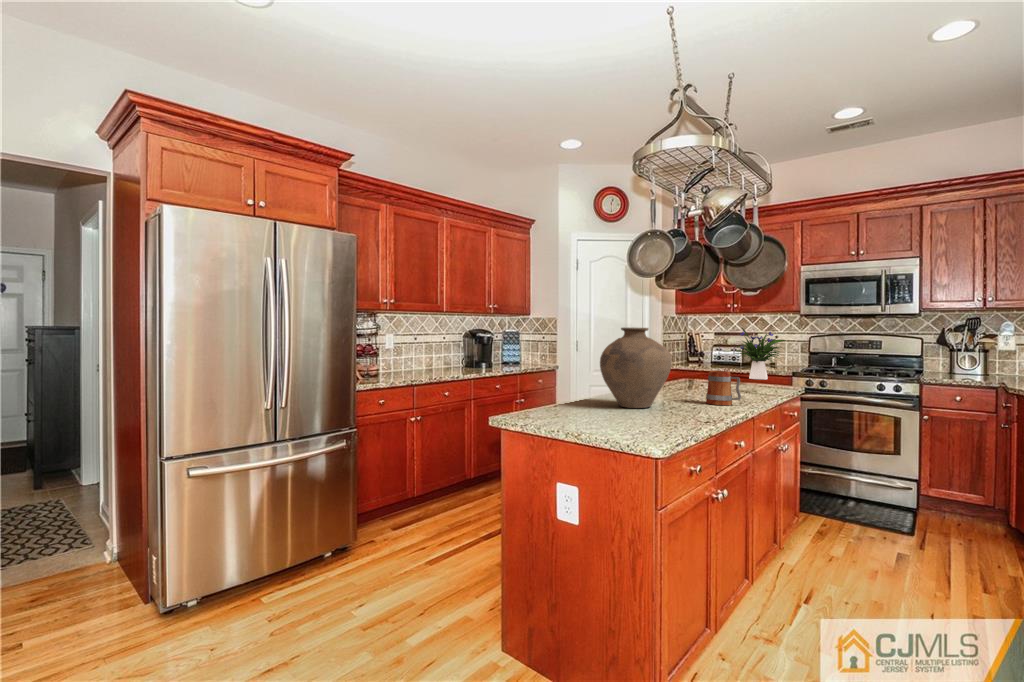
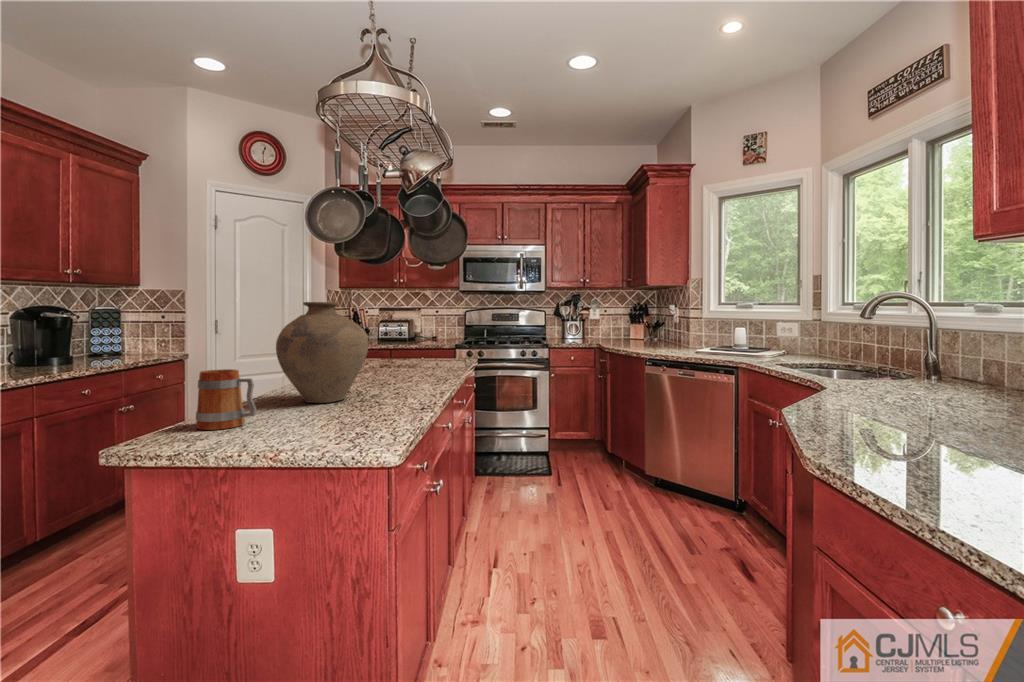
flower arrangement: present [736,328,786,380] -> none [402,303,451,354]
mug: present [706,371,741,405] -> present [196,369,256,430]

